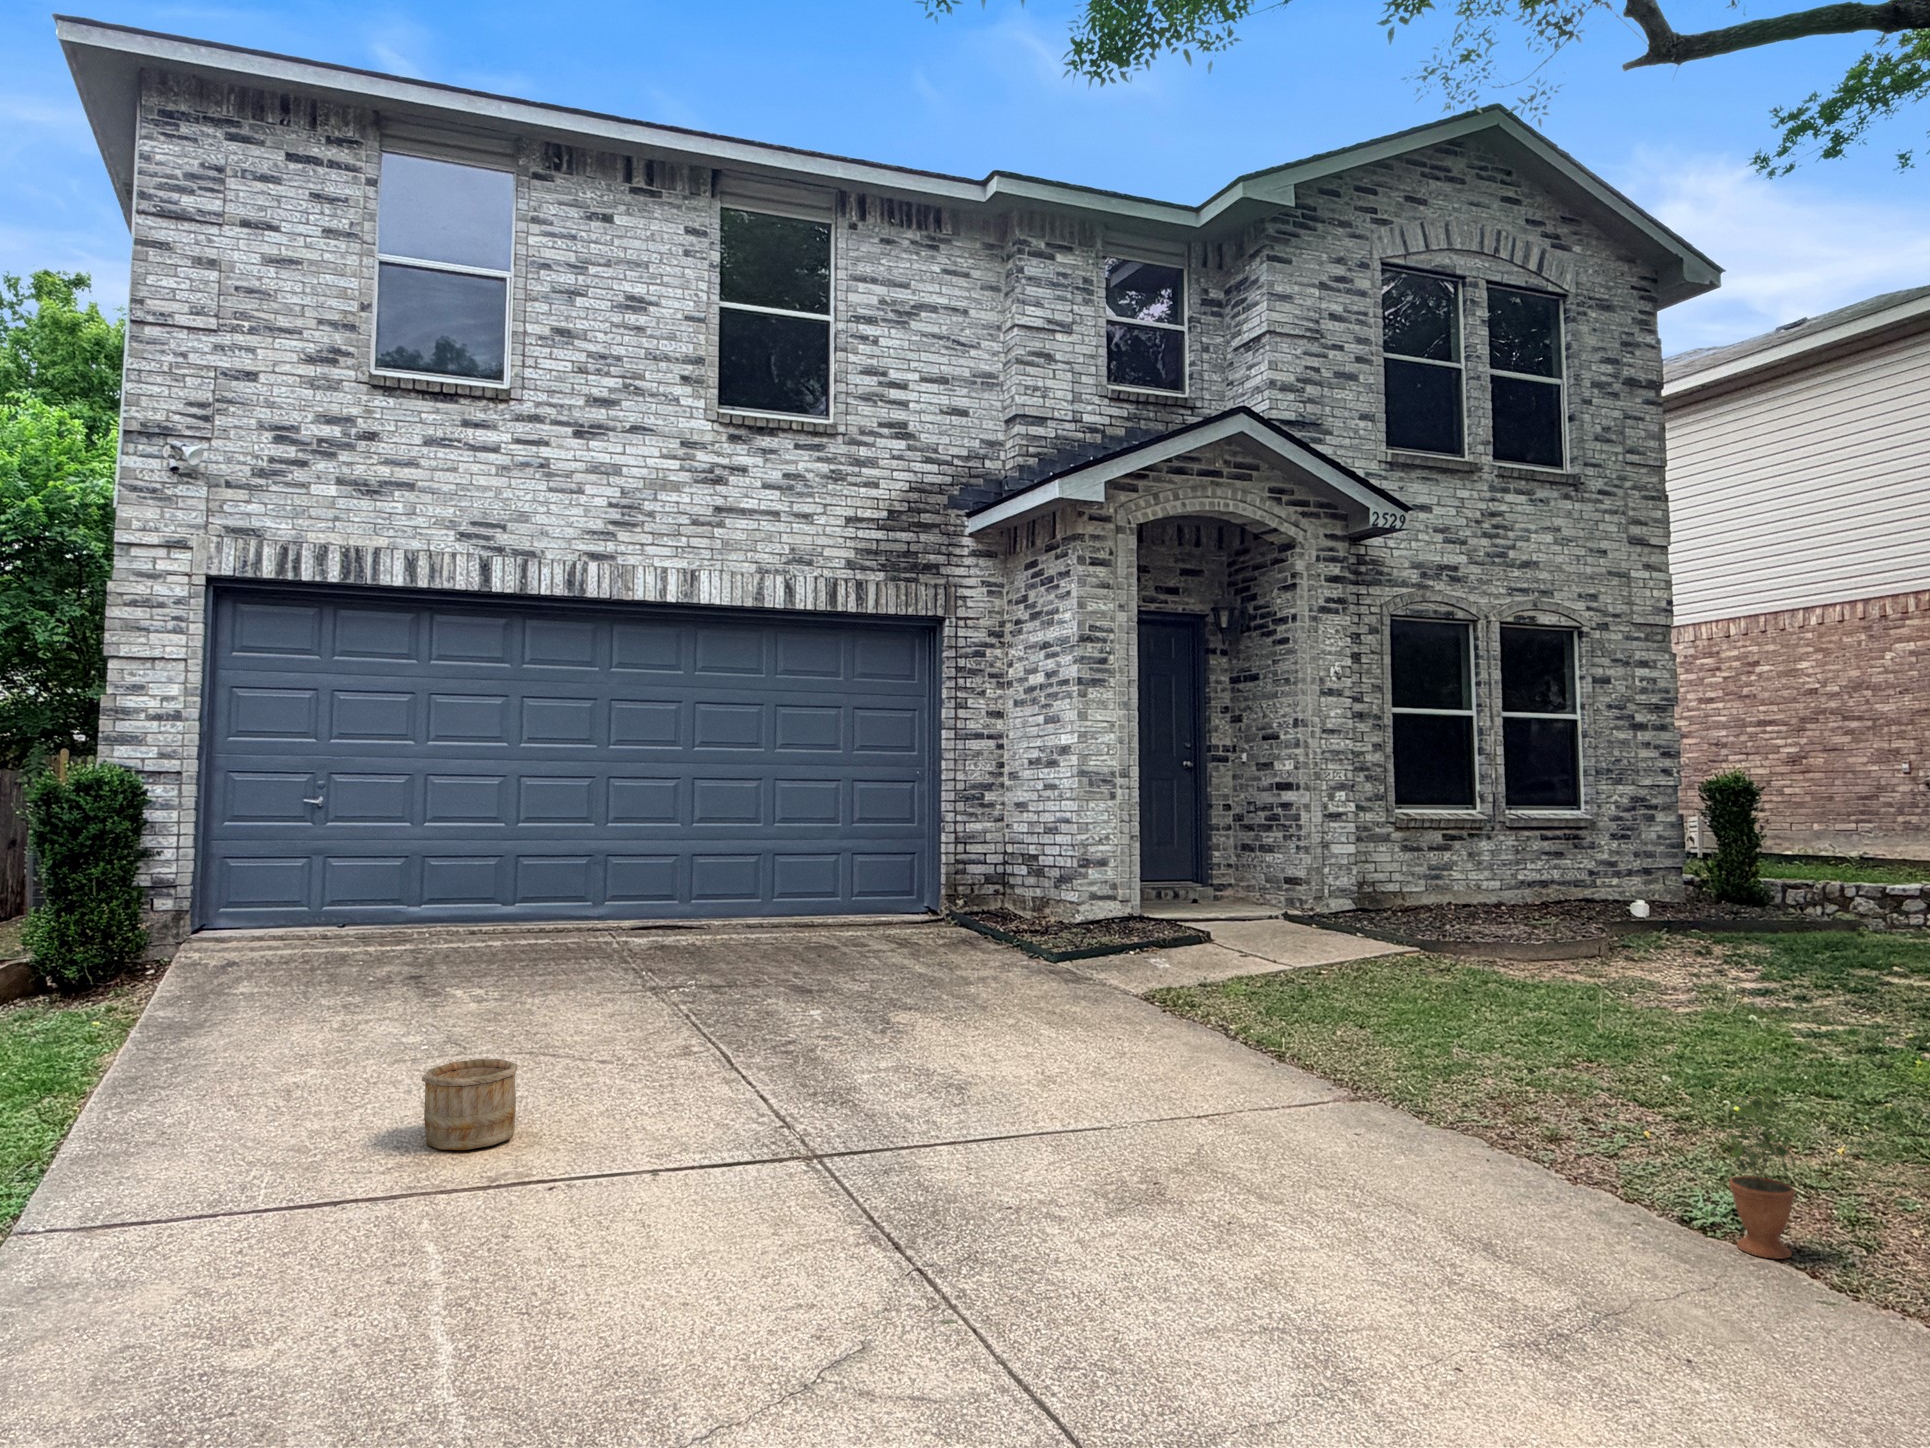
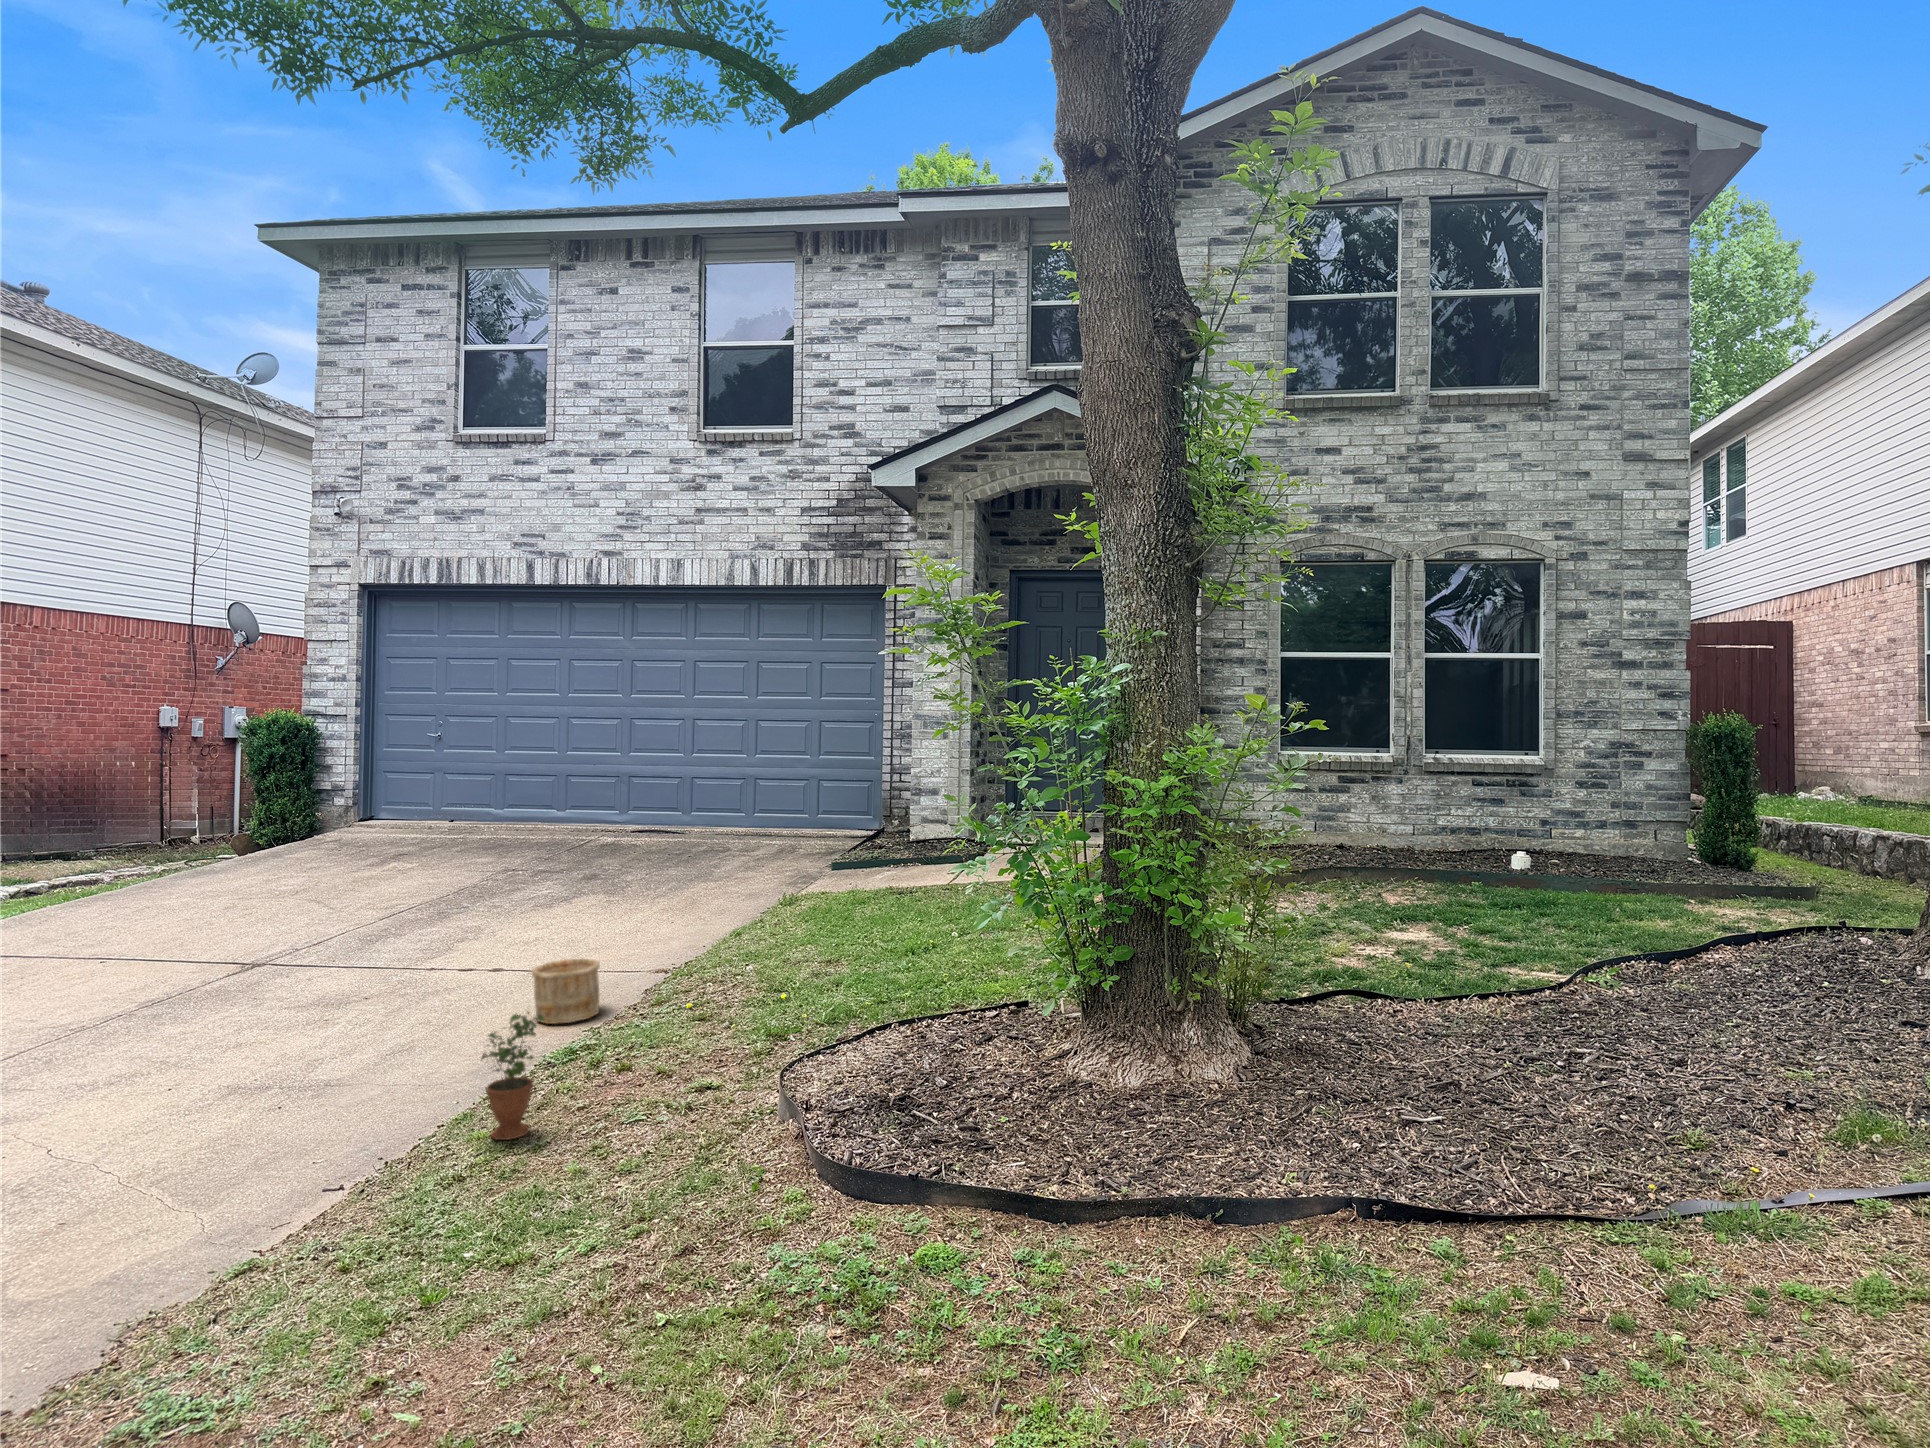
wooden bucket: present [422,1059,518,1150] -> present [532,959,600,1024]

